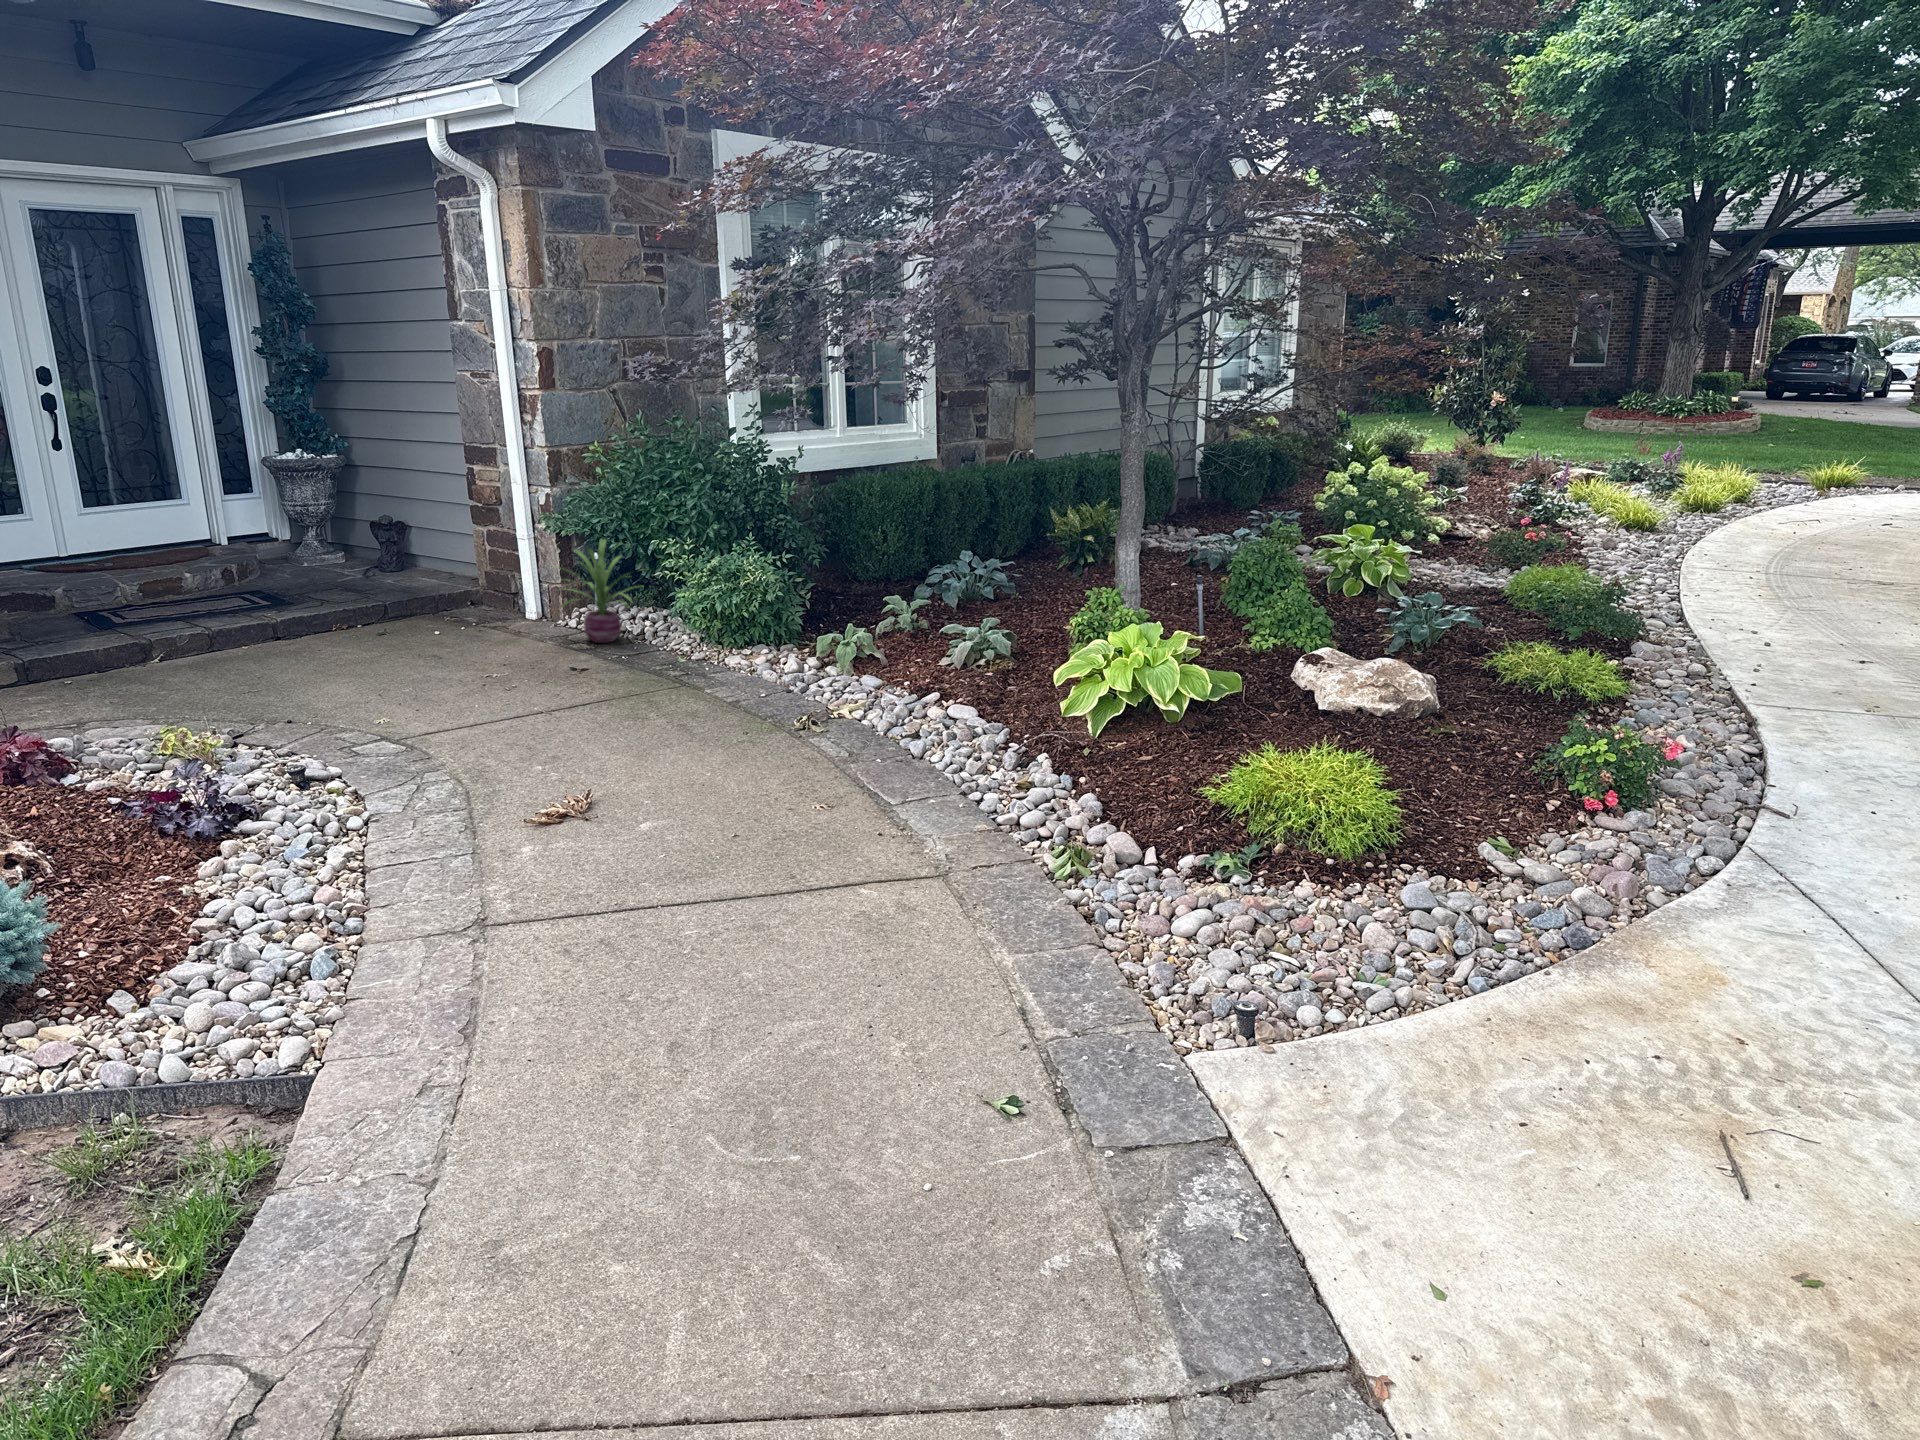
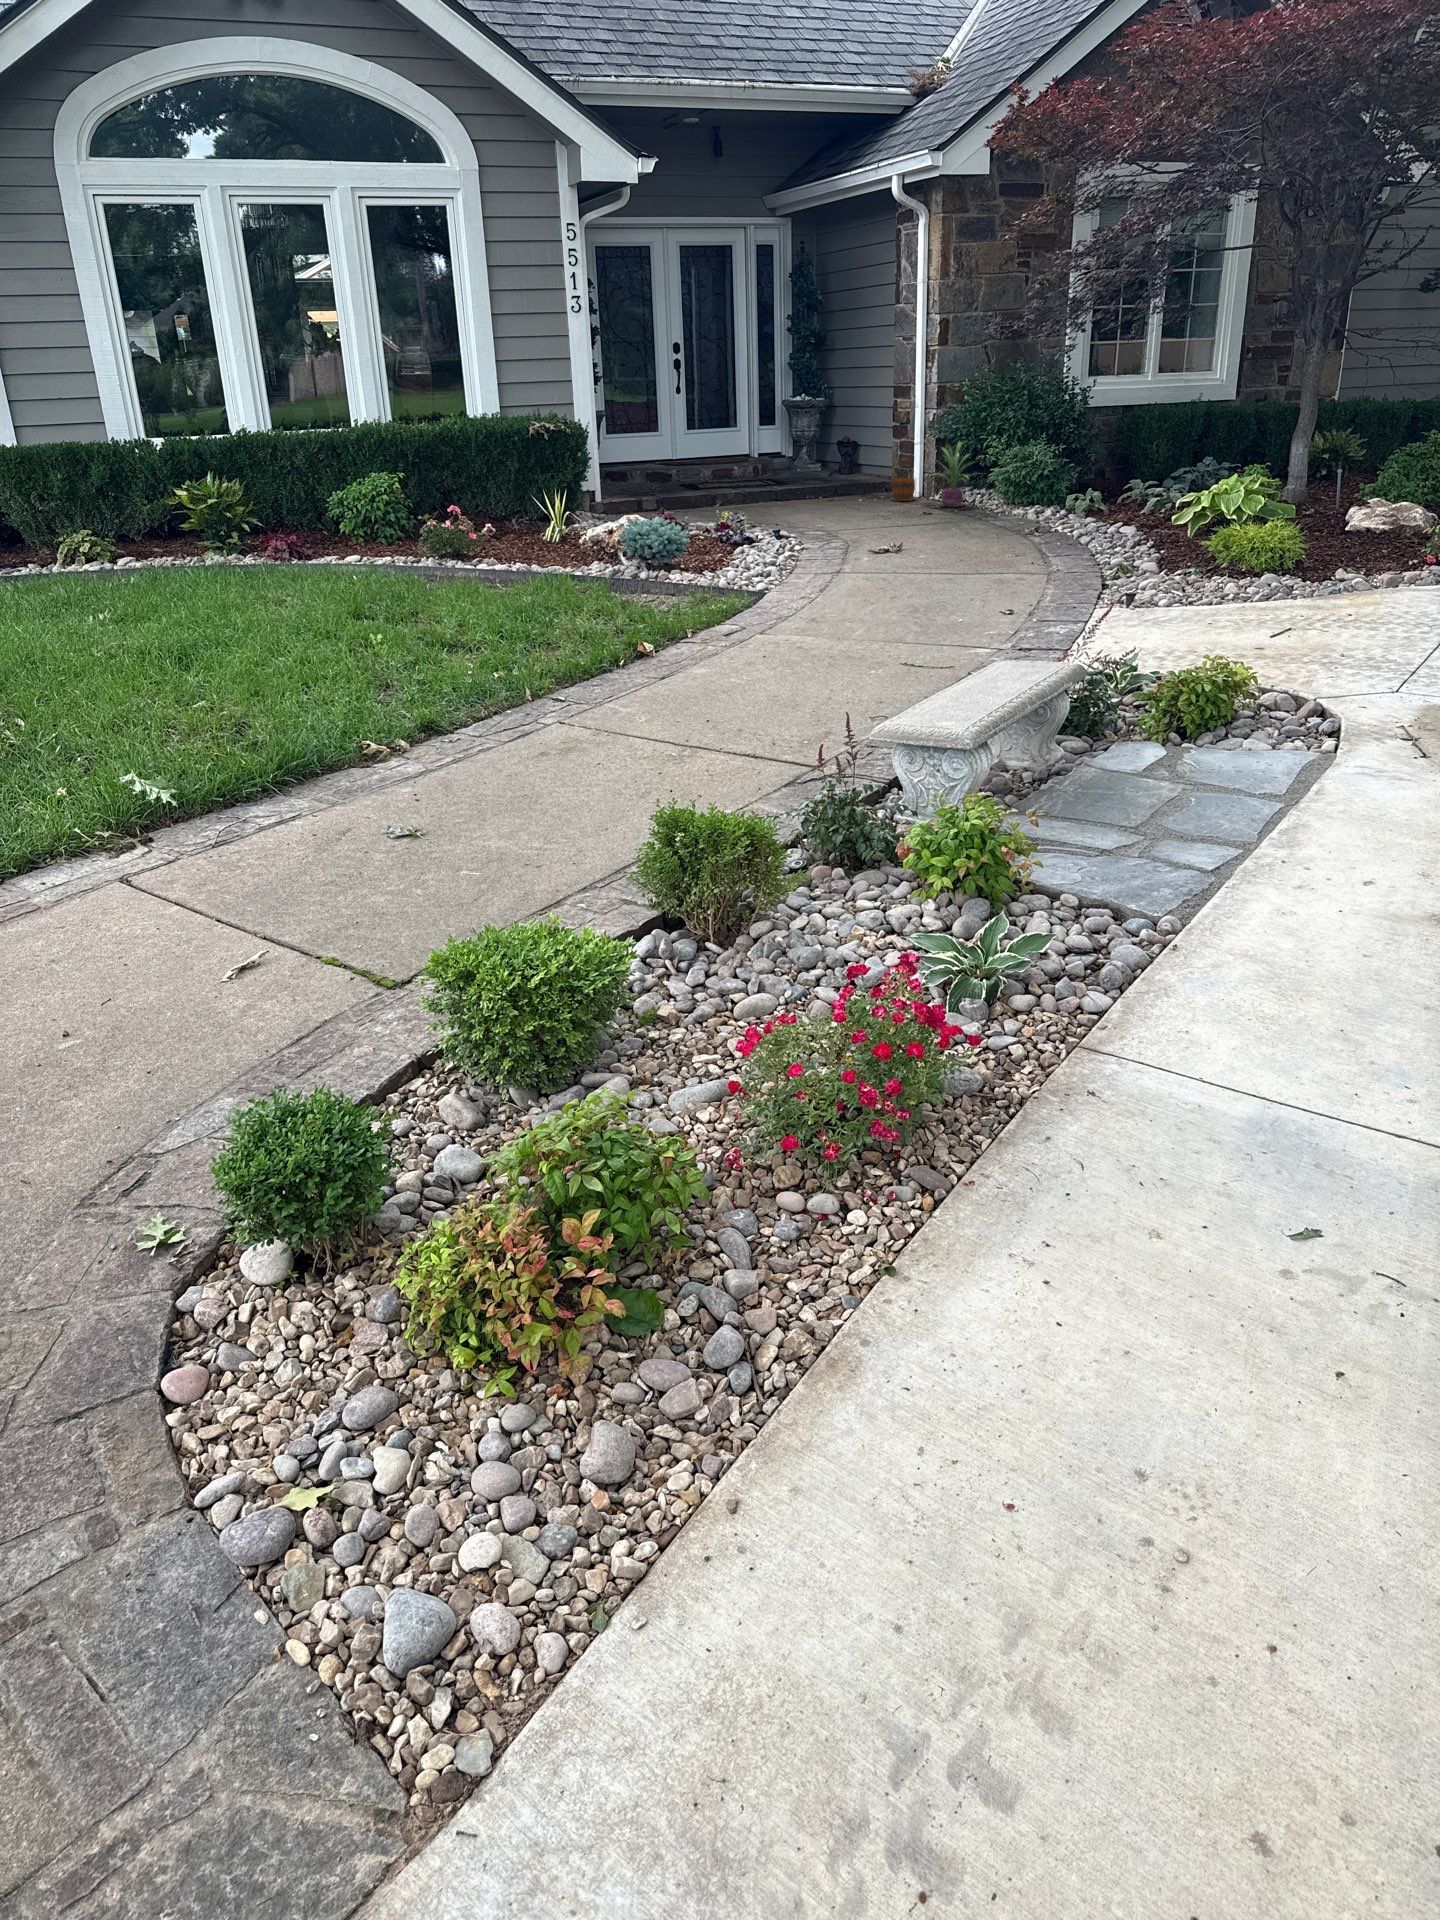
wooden bucket: none [488,560,530,630] -> present [892,458,915,501]

